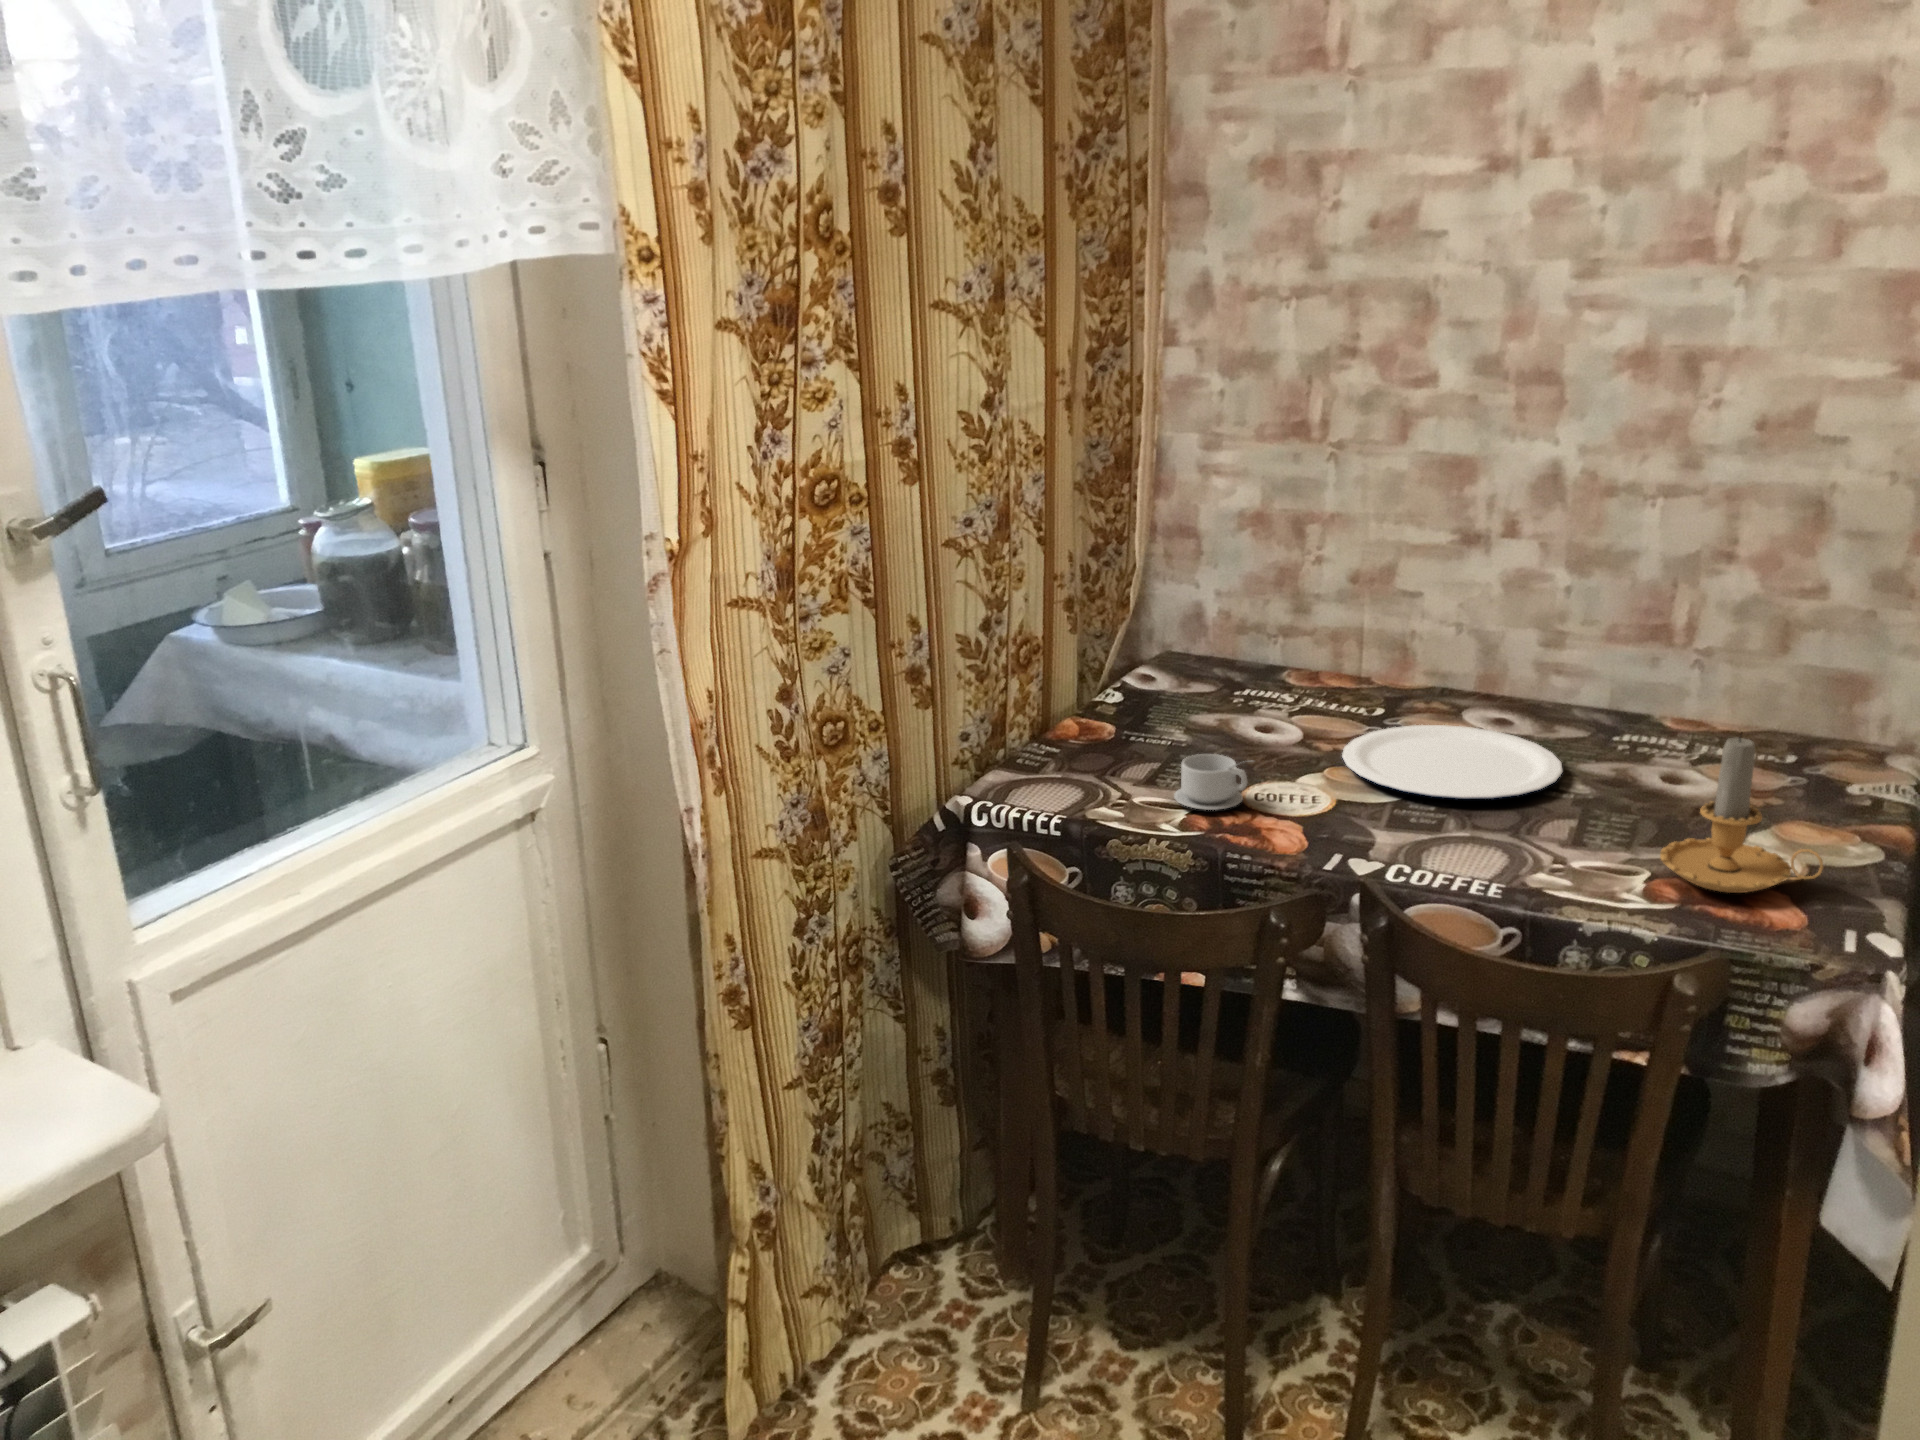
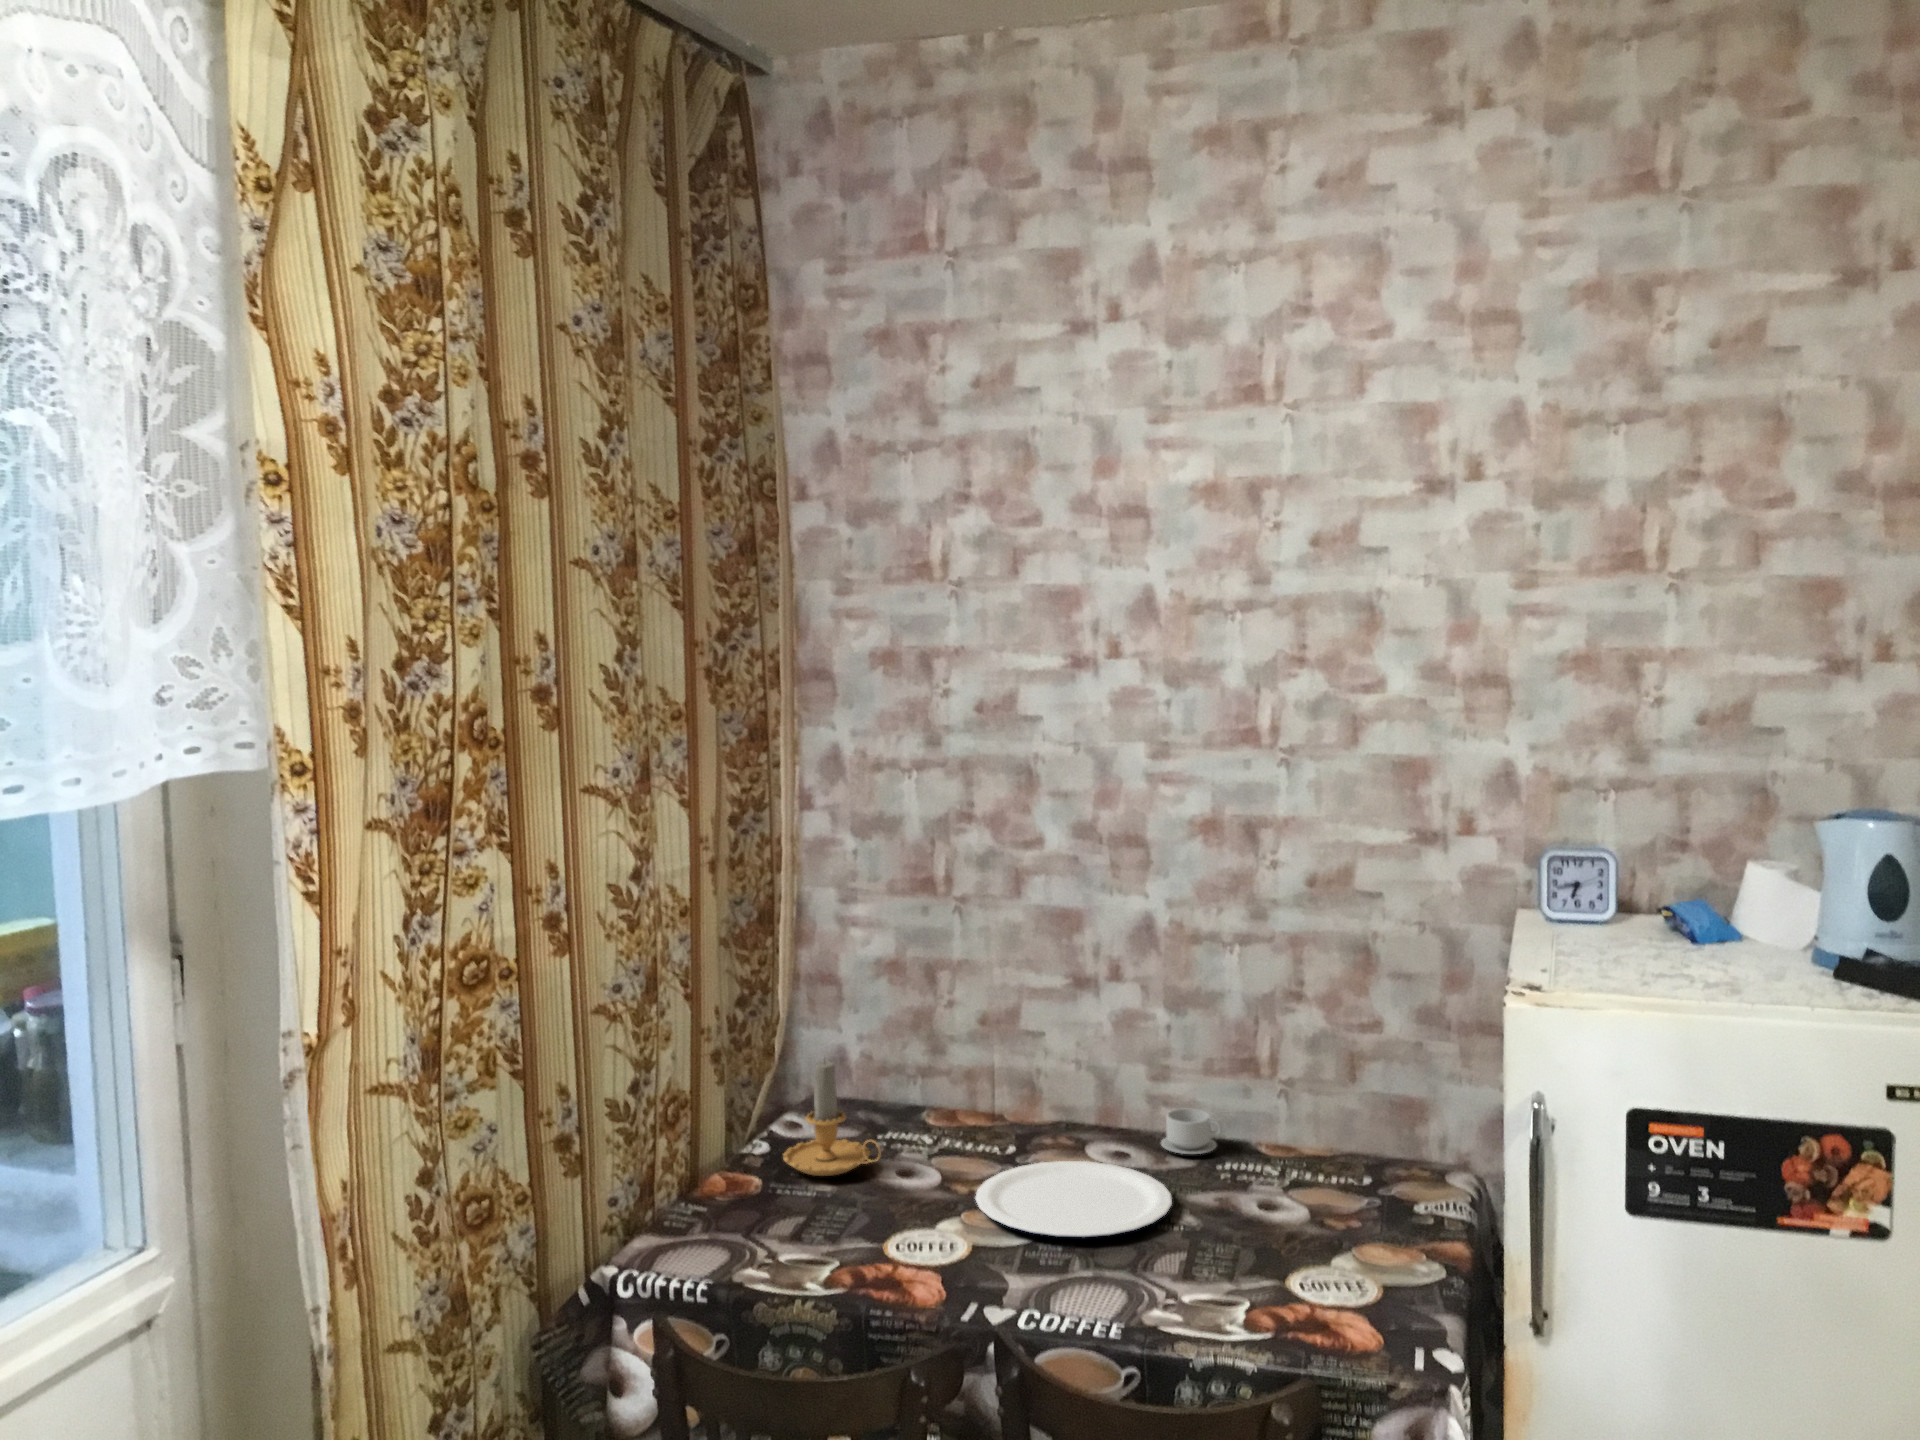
candle: present [1660,737,1823,893] -> present [783,1061,881,1176]
teacup: present [1174,754,1247,810] -> present [1161,1109,1222,1154]

